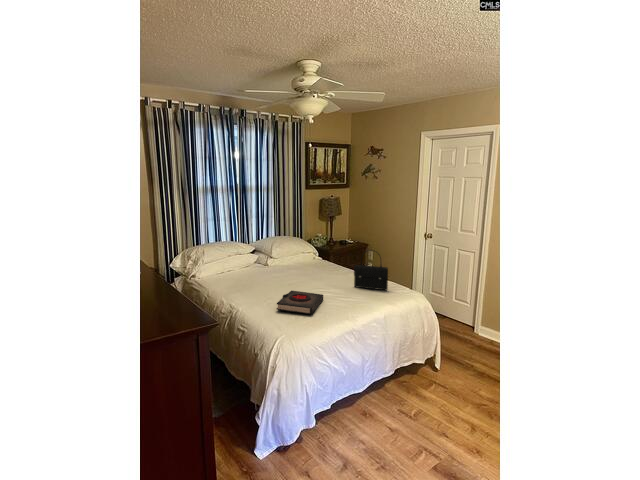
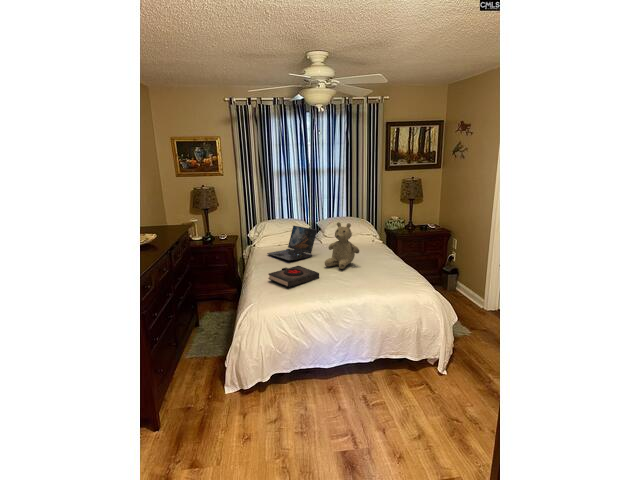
teddy bear: none [306,240,342,288] -> present [325,222,359,269]
laptop: none [228,248,285,287] -> present [267,226,317,261]
handbag: present [354,250,388,290] -> none [364,236,393,279]

